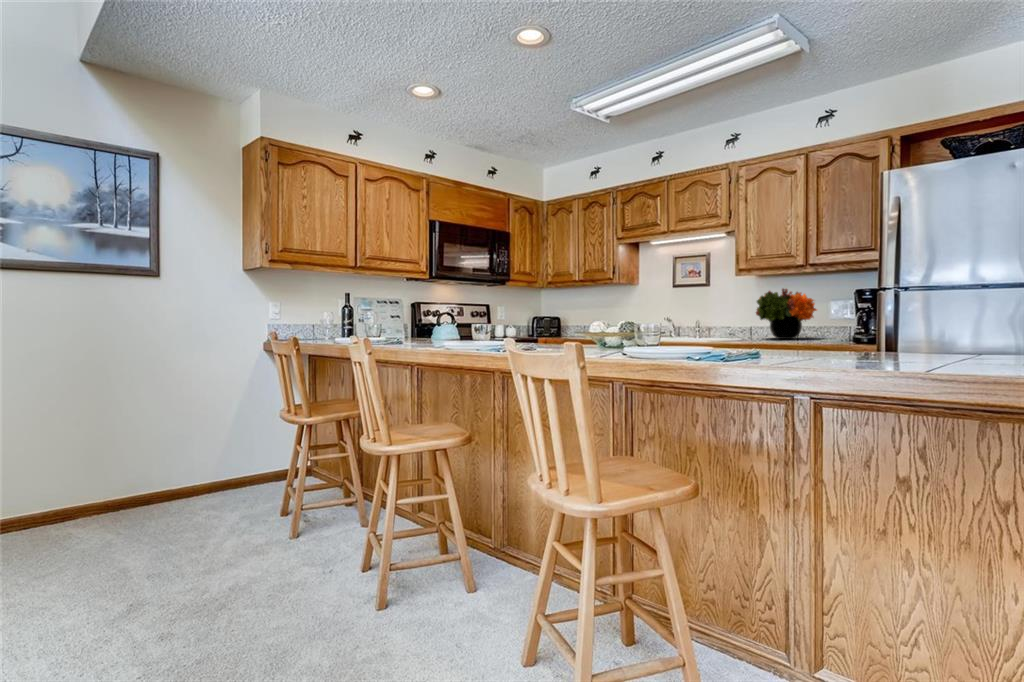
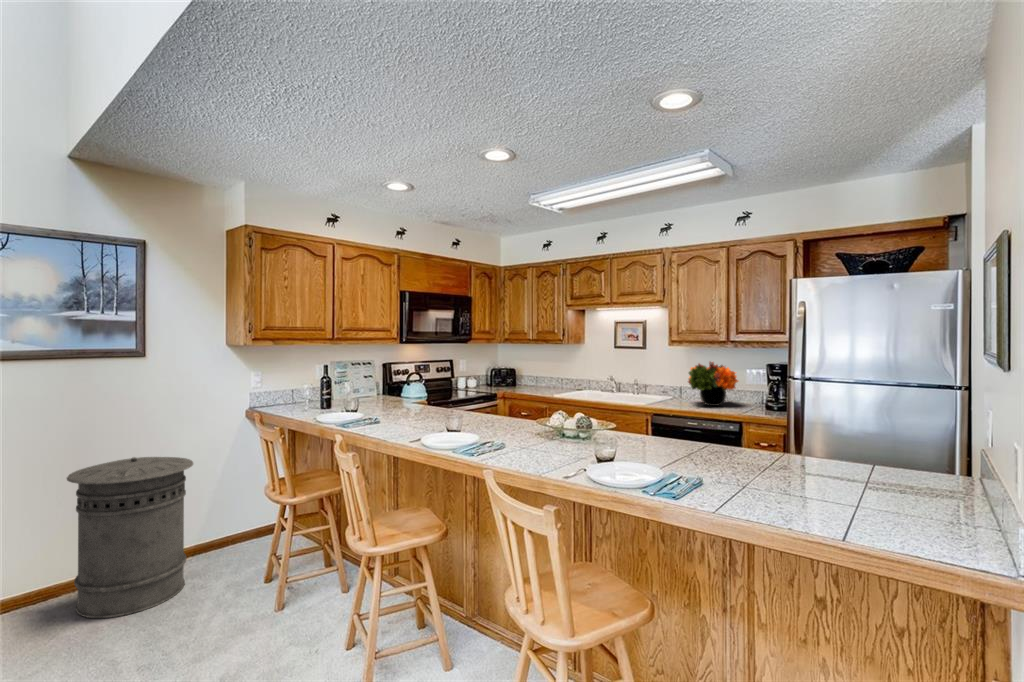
trash can: none [85,375,212,533] -> present [67,457,193,618]

